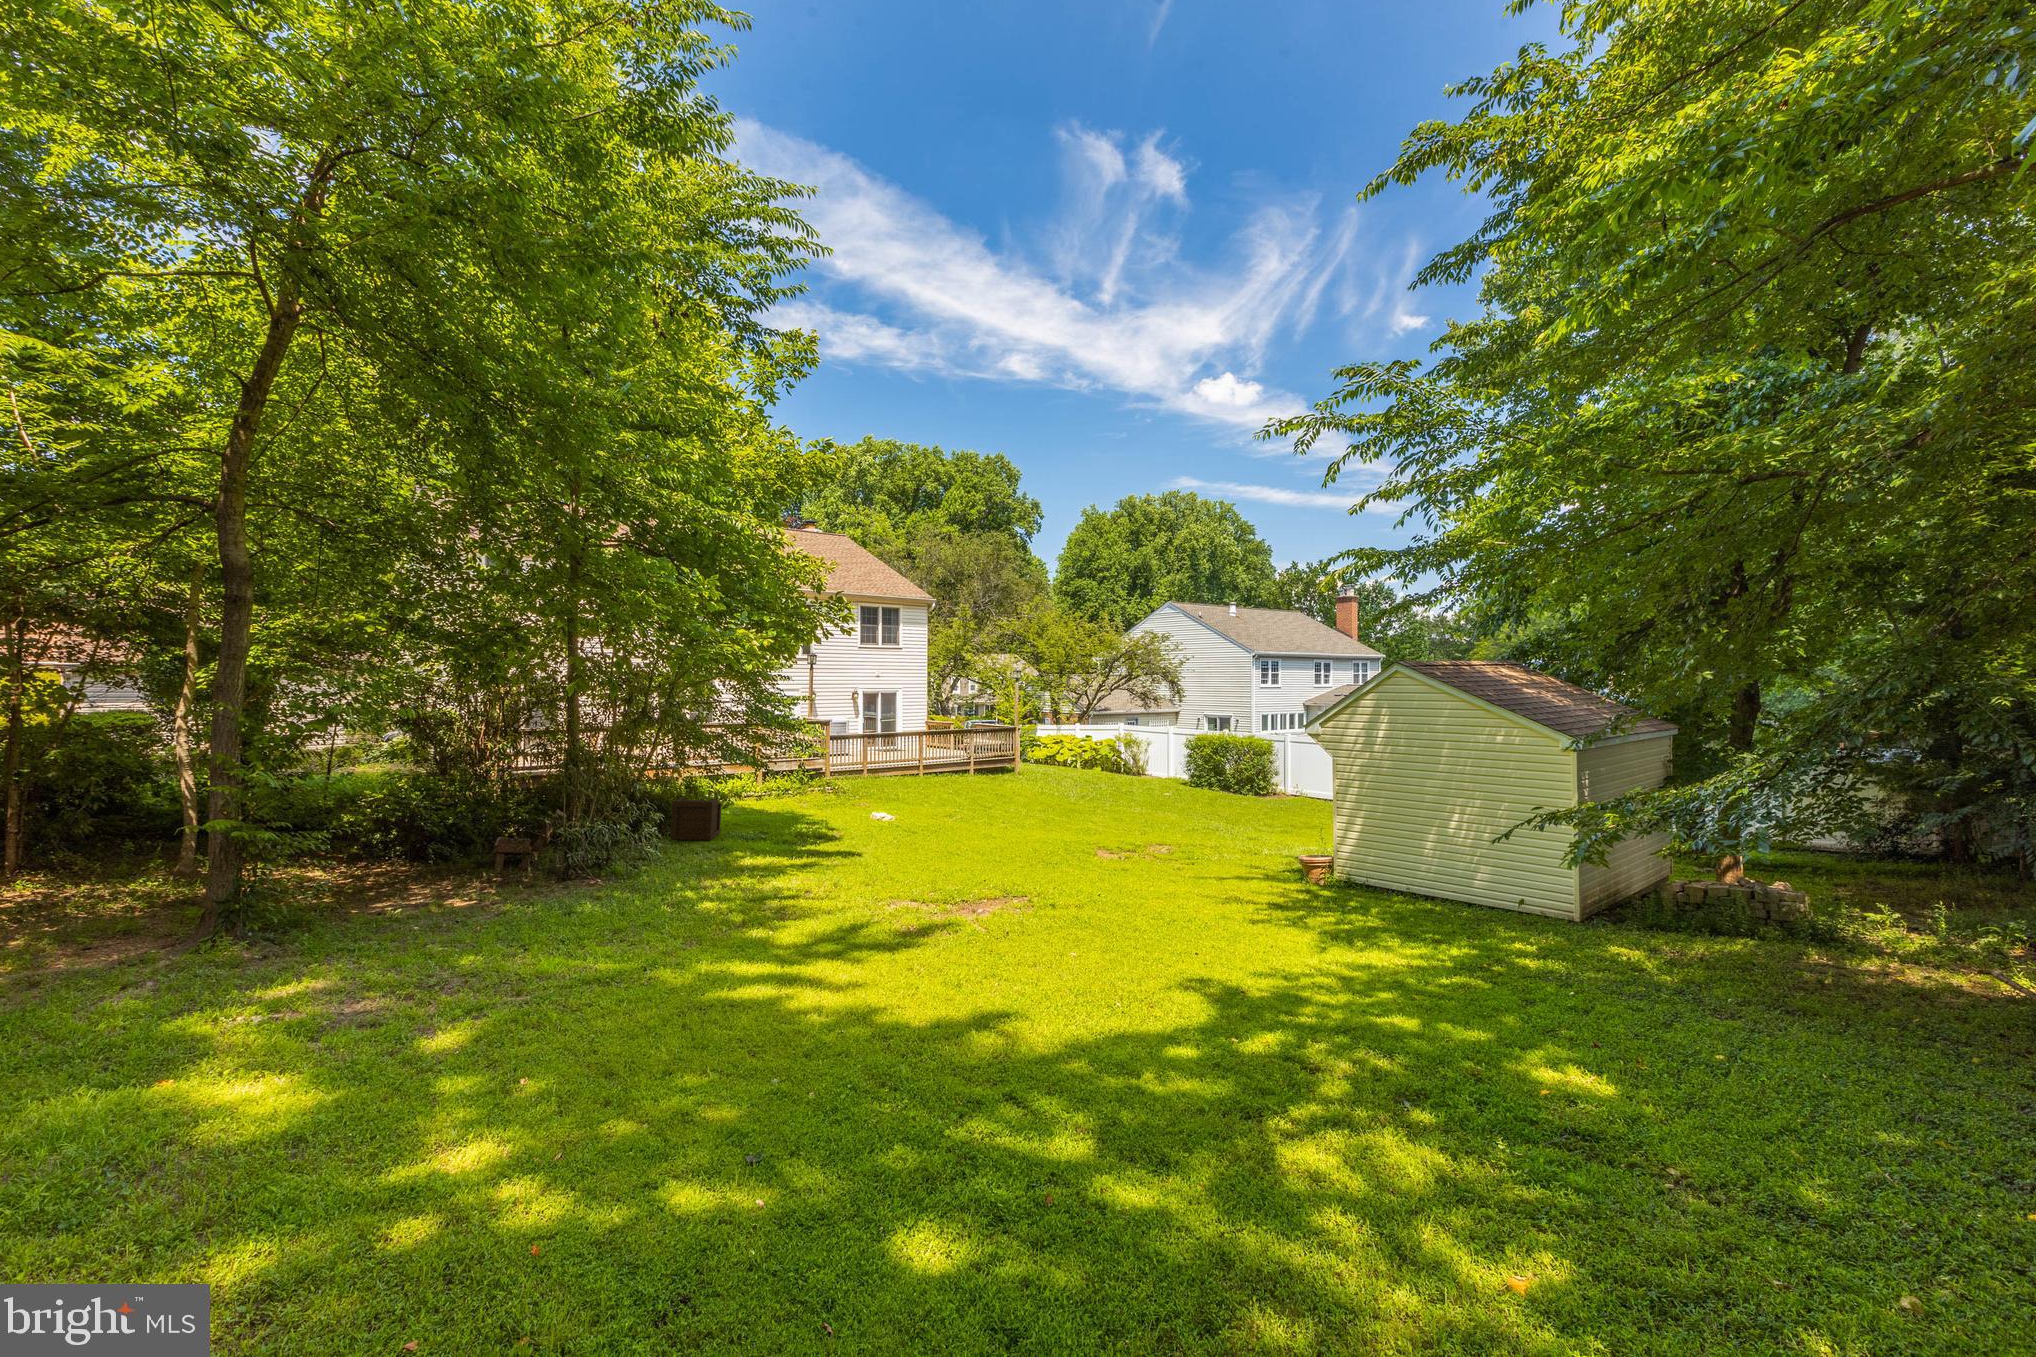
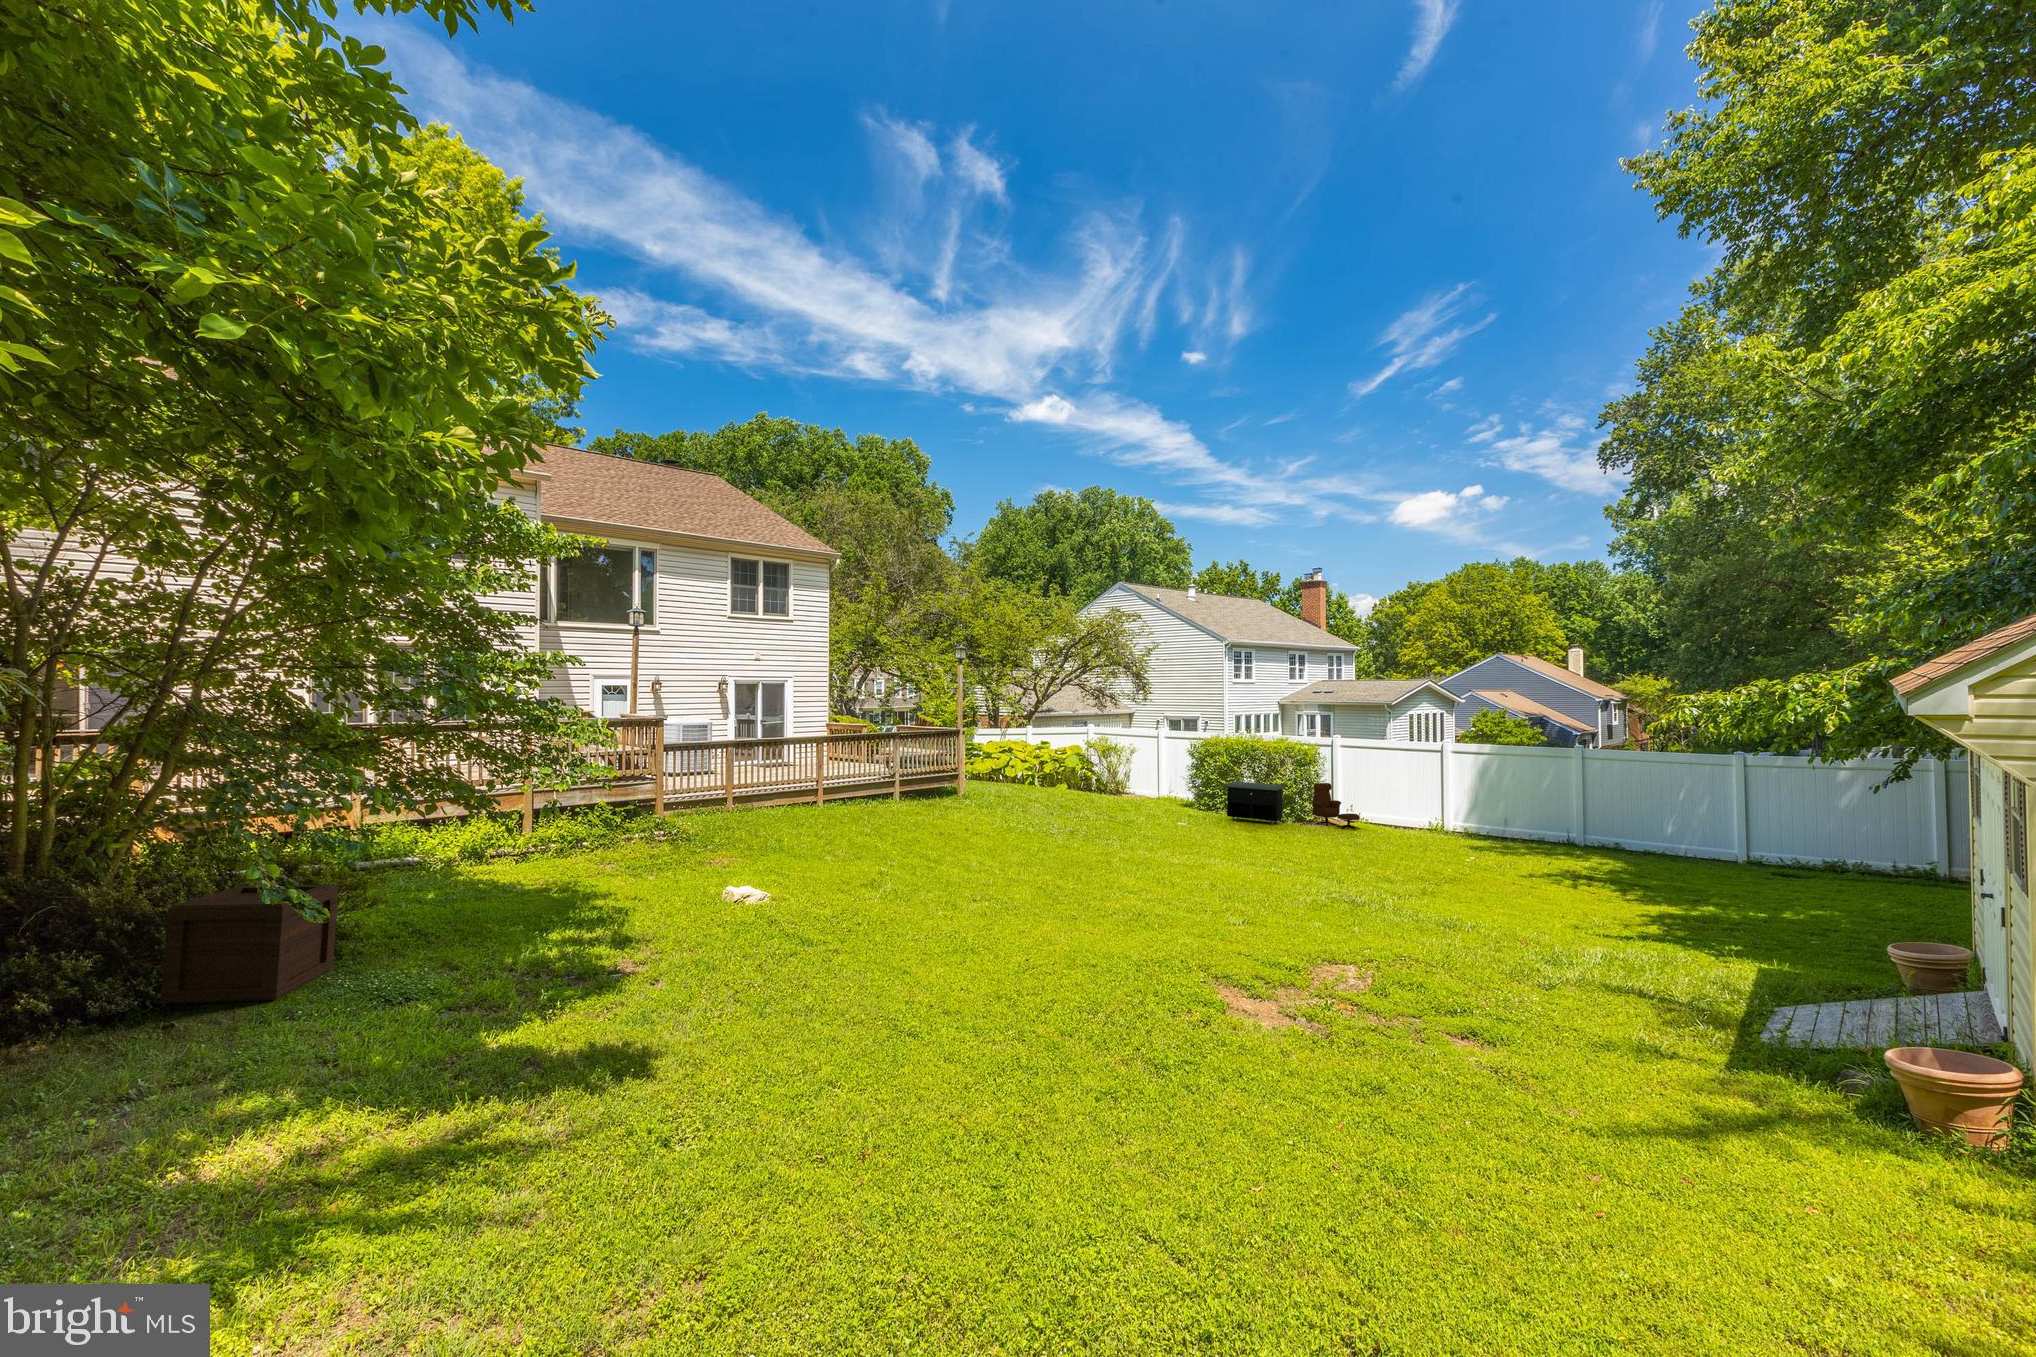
storage bench: none [1203,767,1244,797] -> present [1227,782,1283,824]
lounge chair: none [1263,769,1296,802] -> present [1311,783,1360,830]

